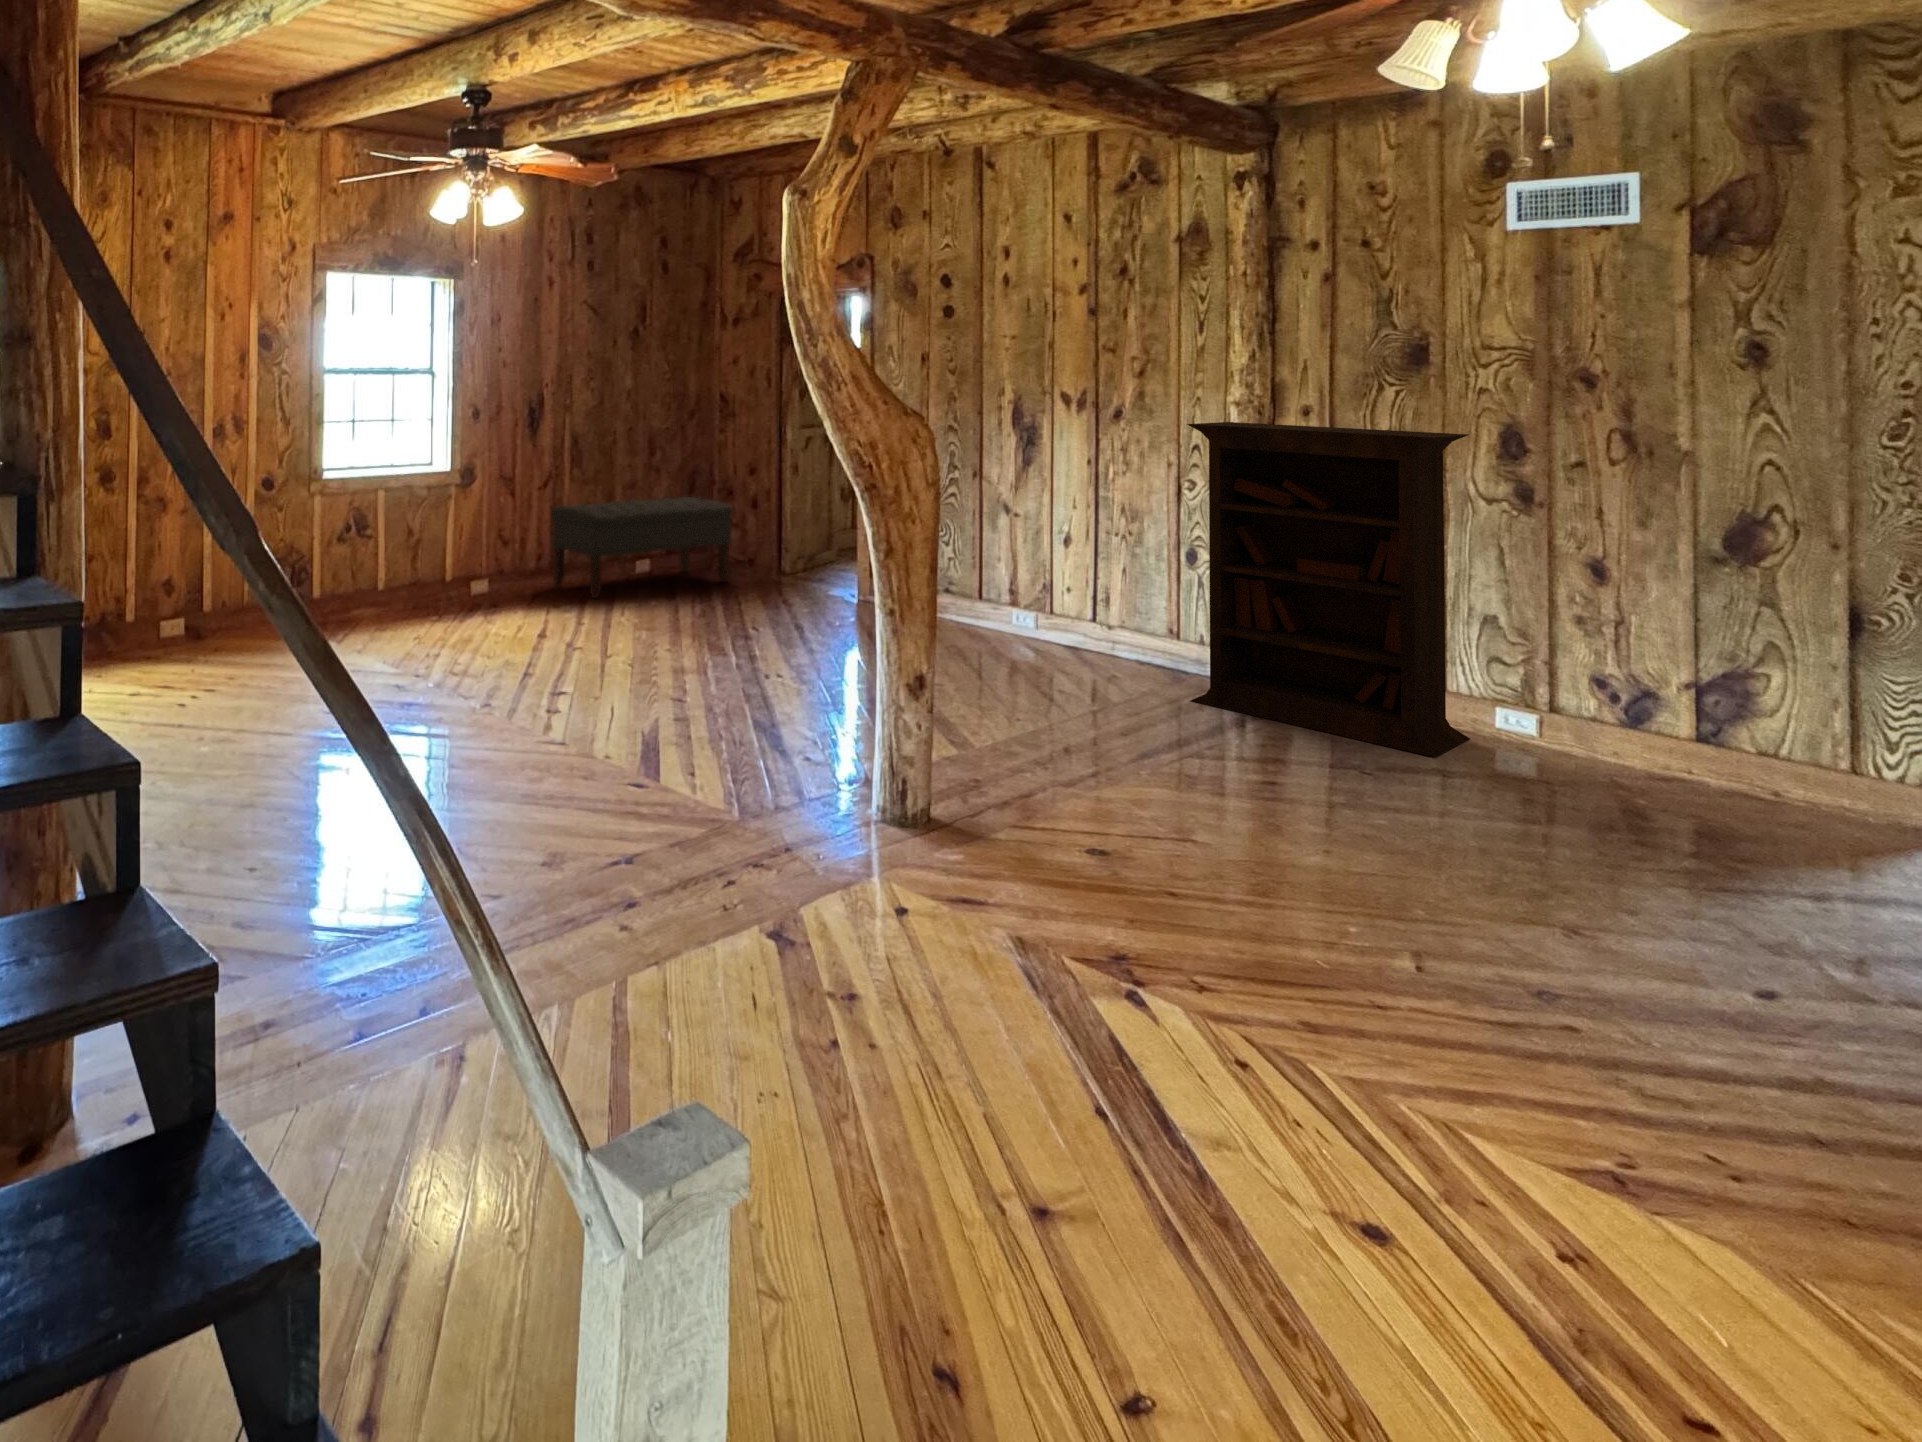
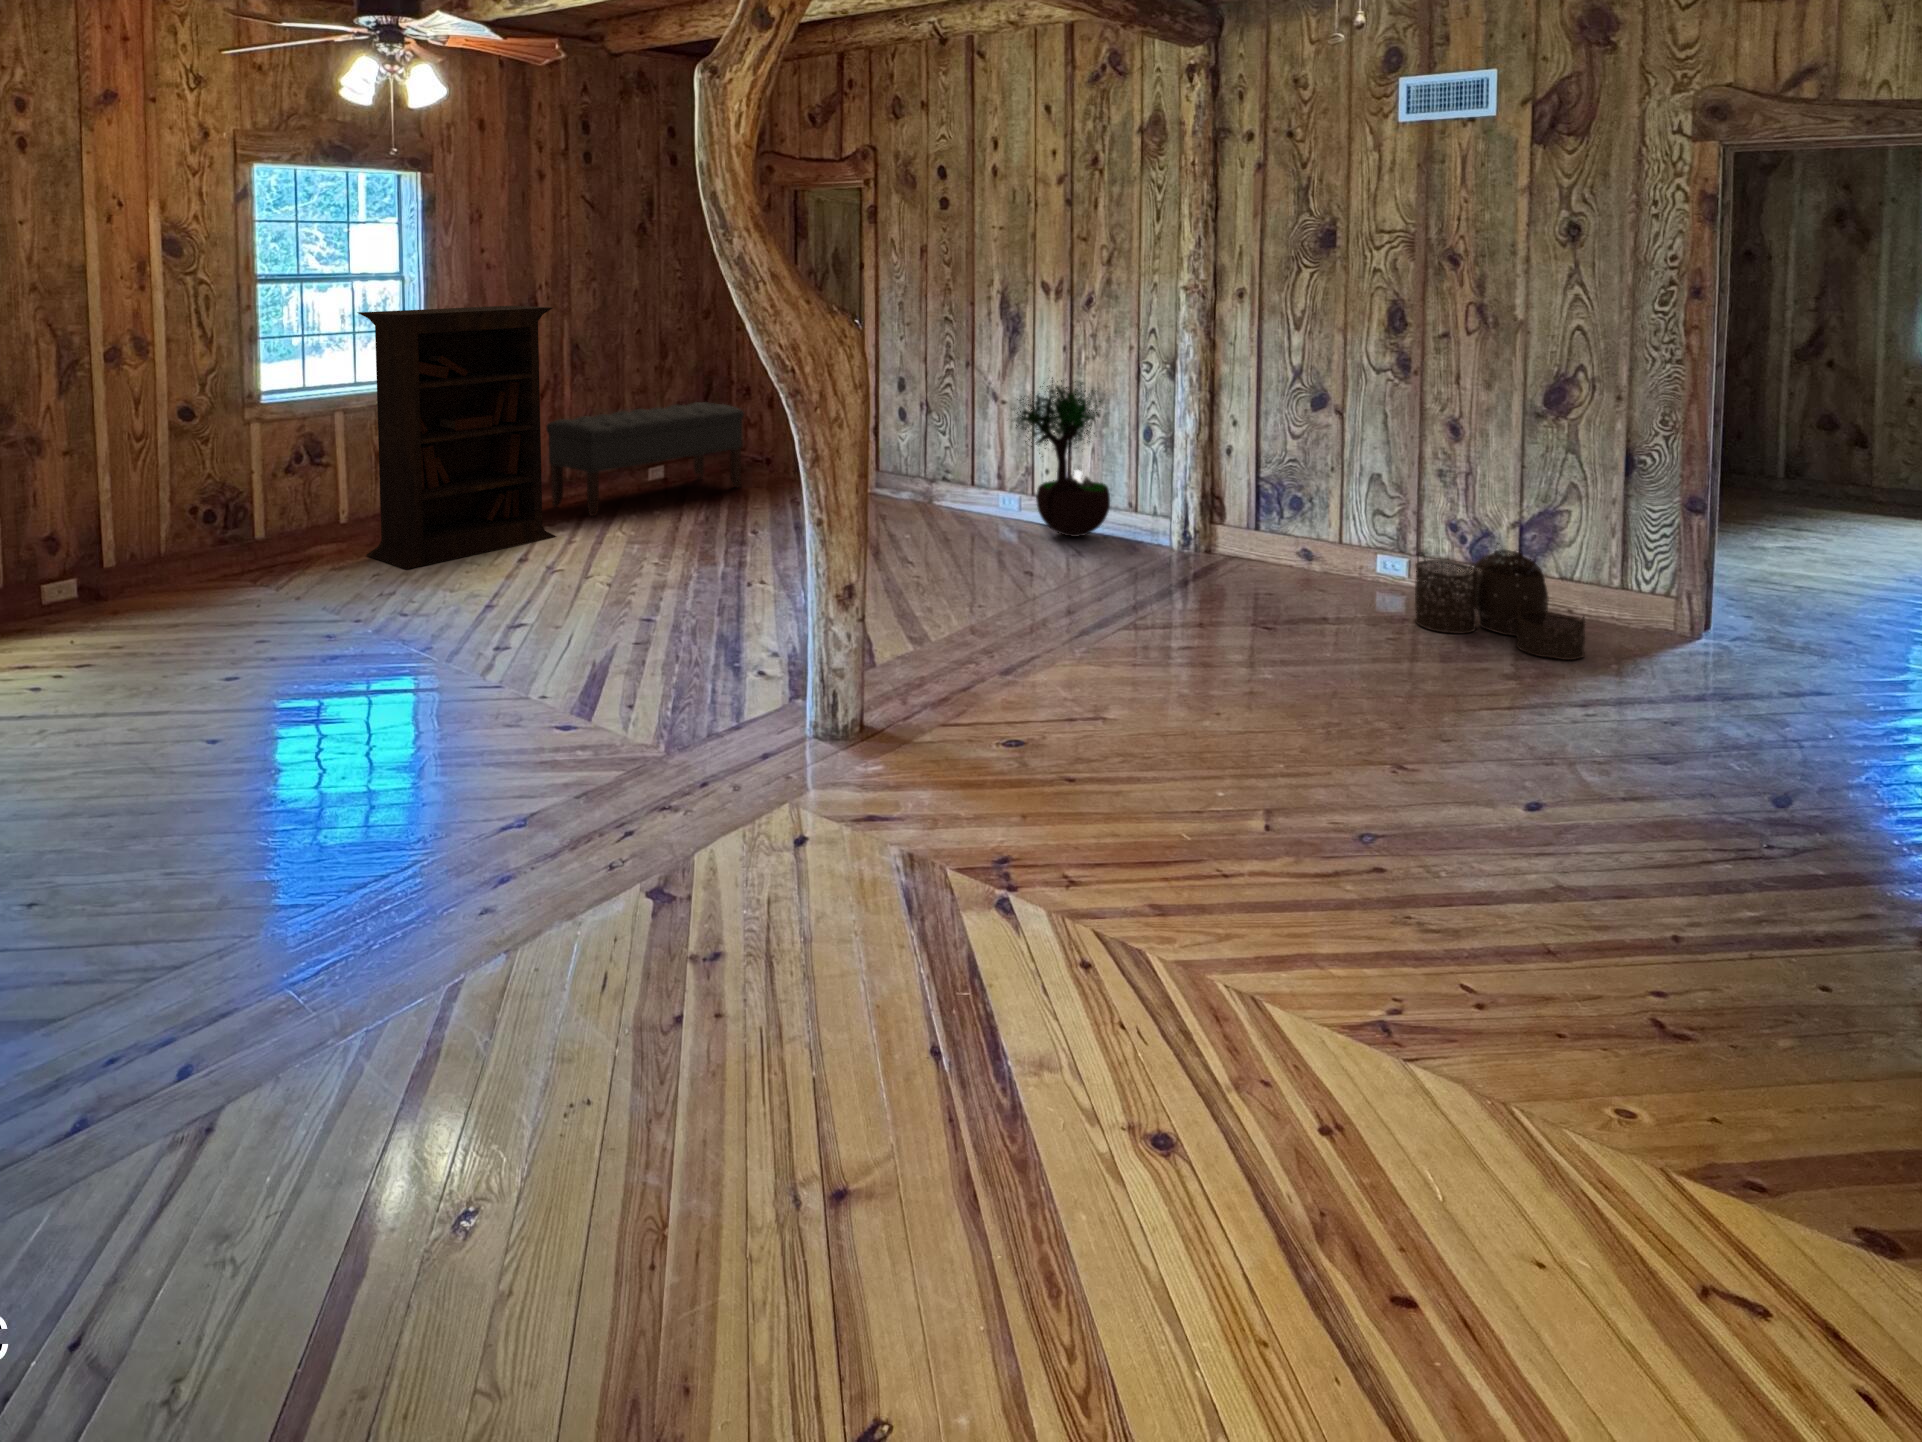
bookcase: present [1187,422,1470,757] -> present [358,306,556,569]
potted tree: none [1028,480,1146,657] -> present [1013,378,1110,537]
woven basket: none [1556,704,1805,846] -> present [1415,543,1585,660]

